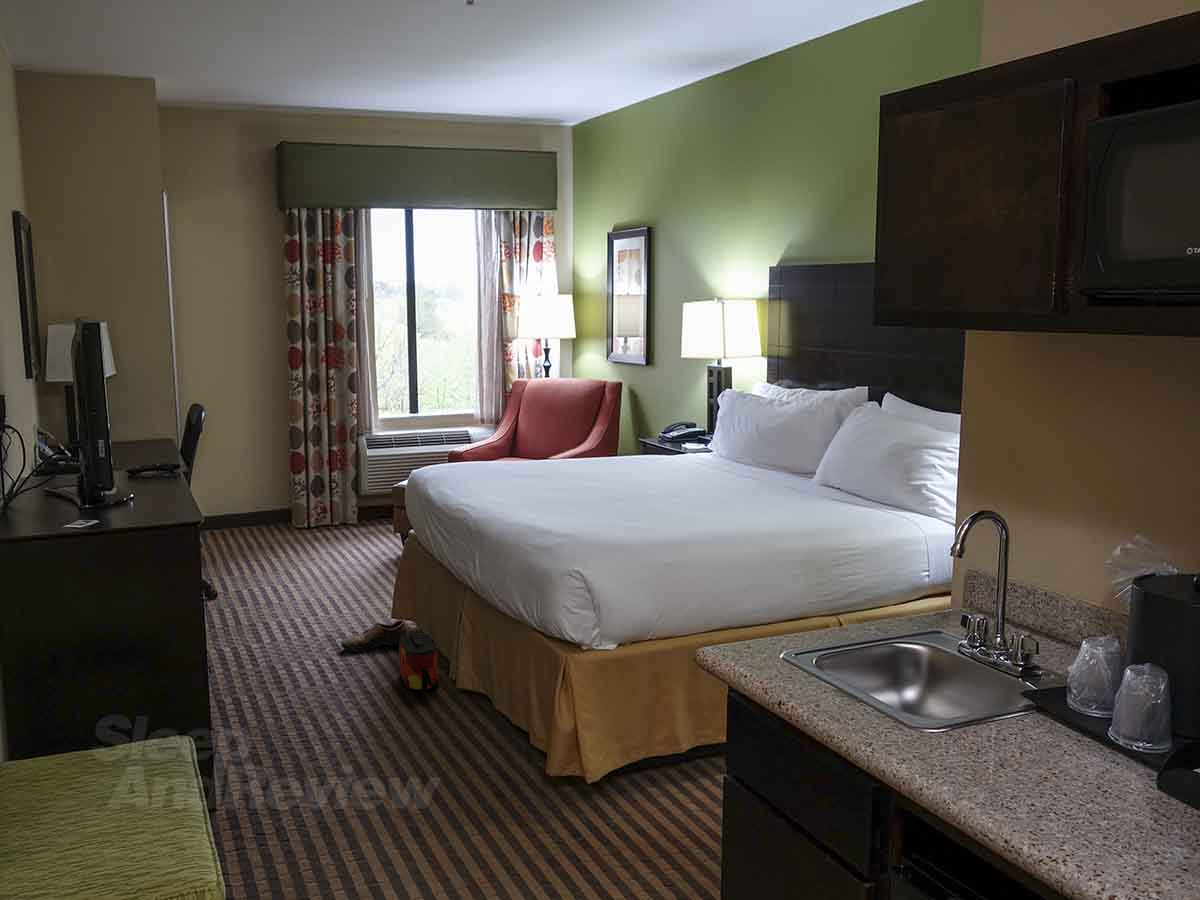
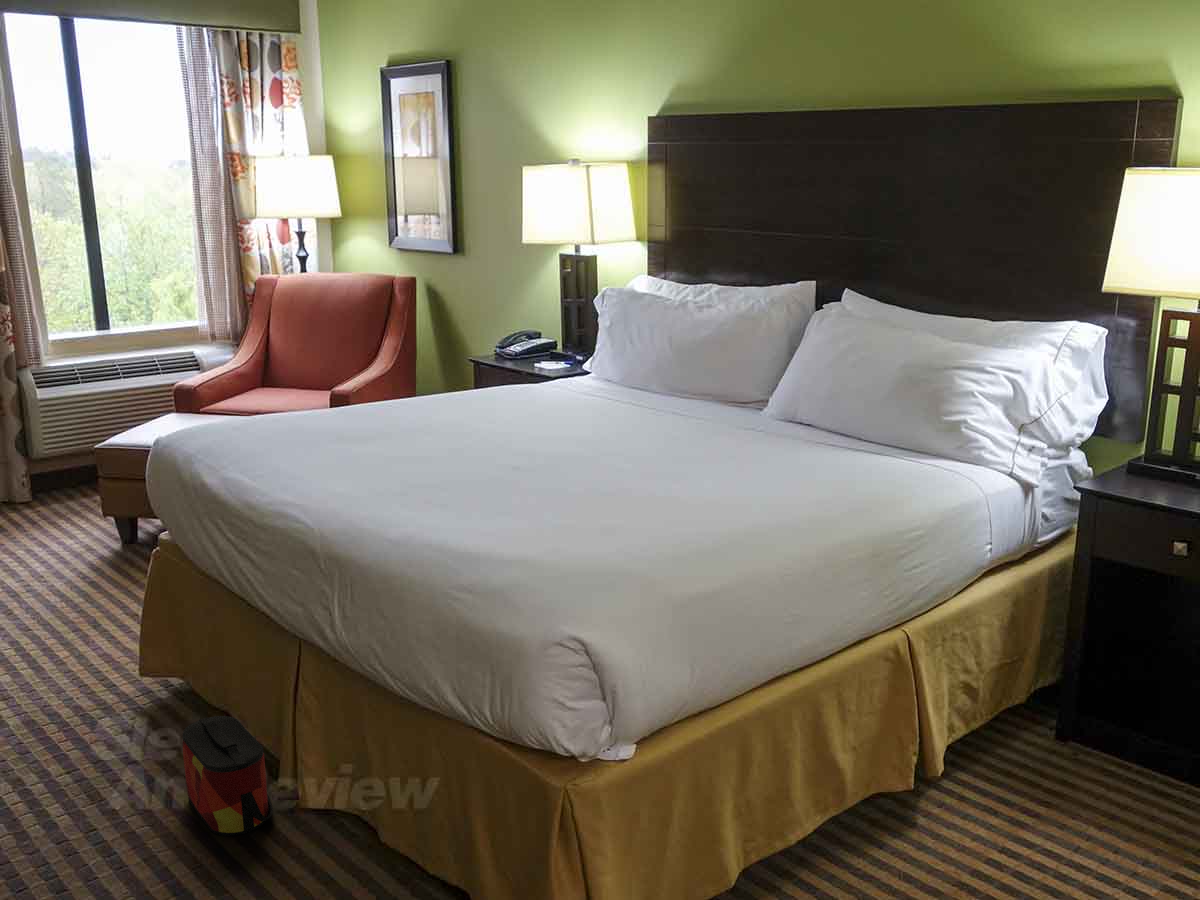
shoe: present [341,620,407,651] -> none [54,683,180,759]

